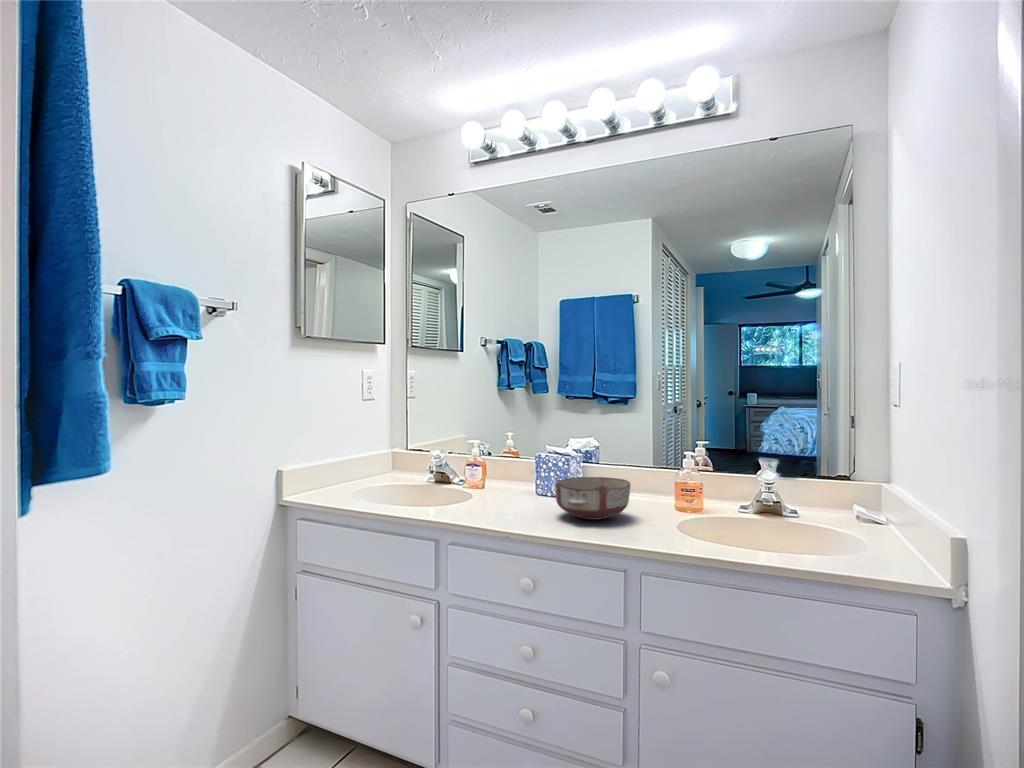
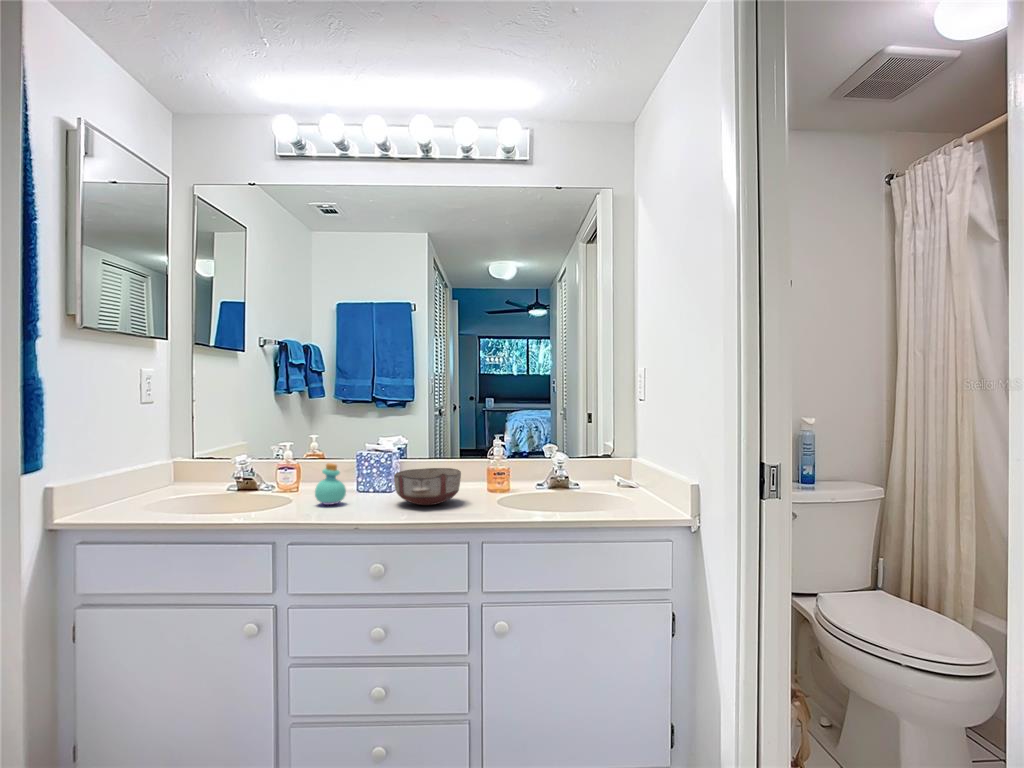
perfume bottle: none [481,464,511,507] -> present [315,463,346,505]

